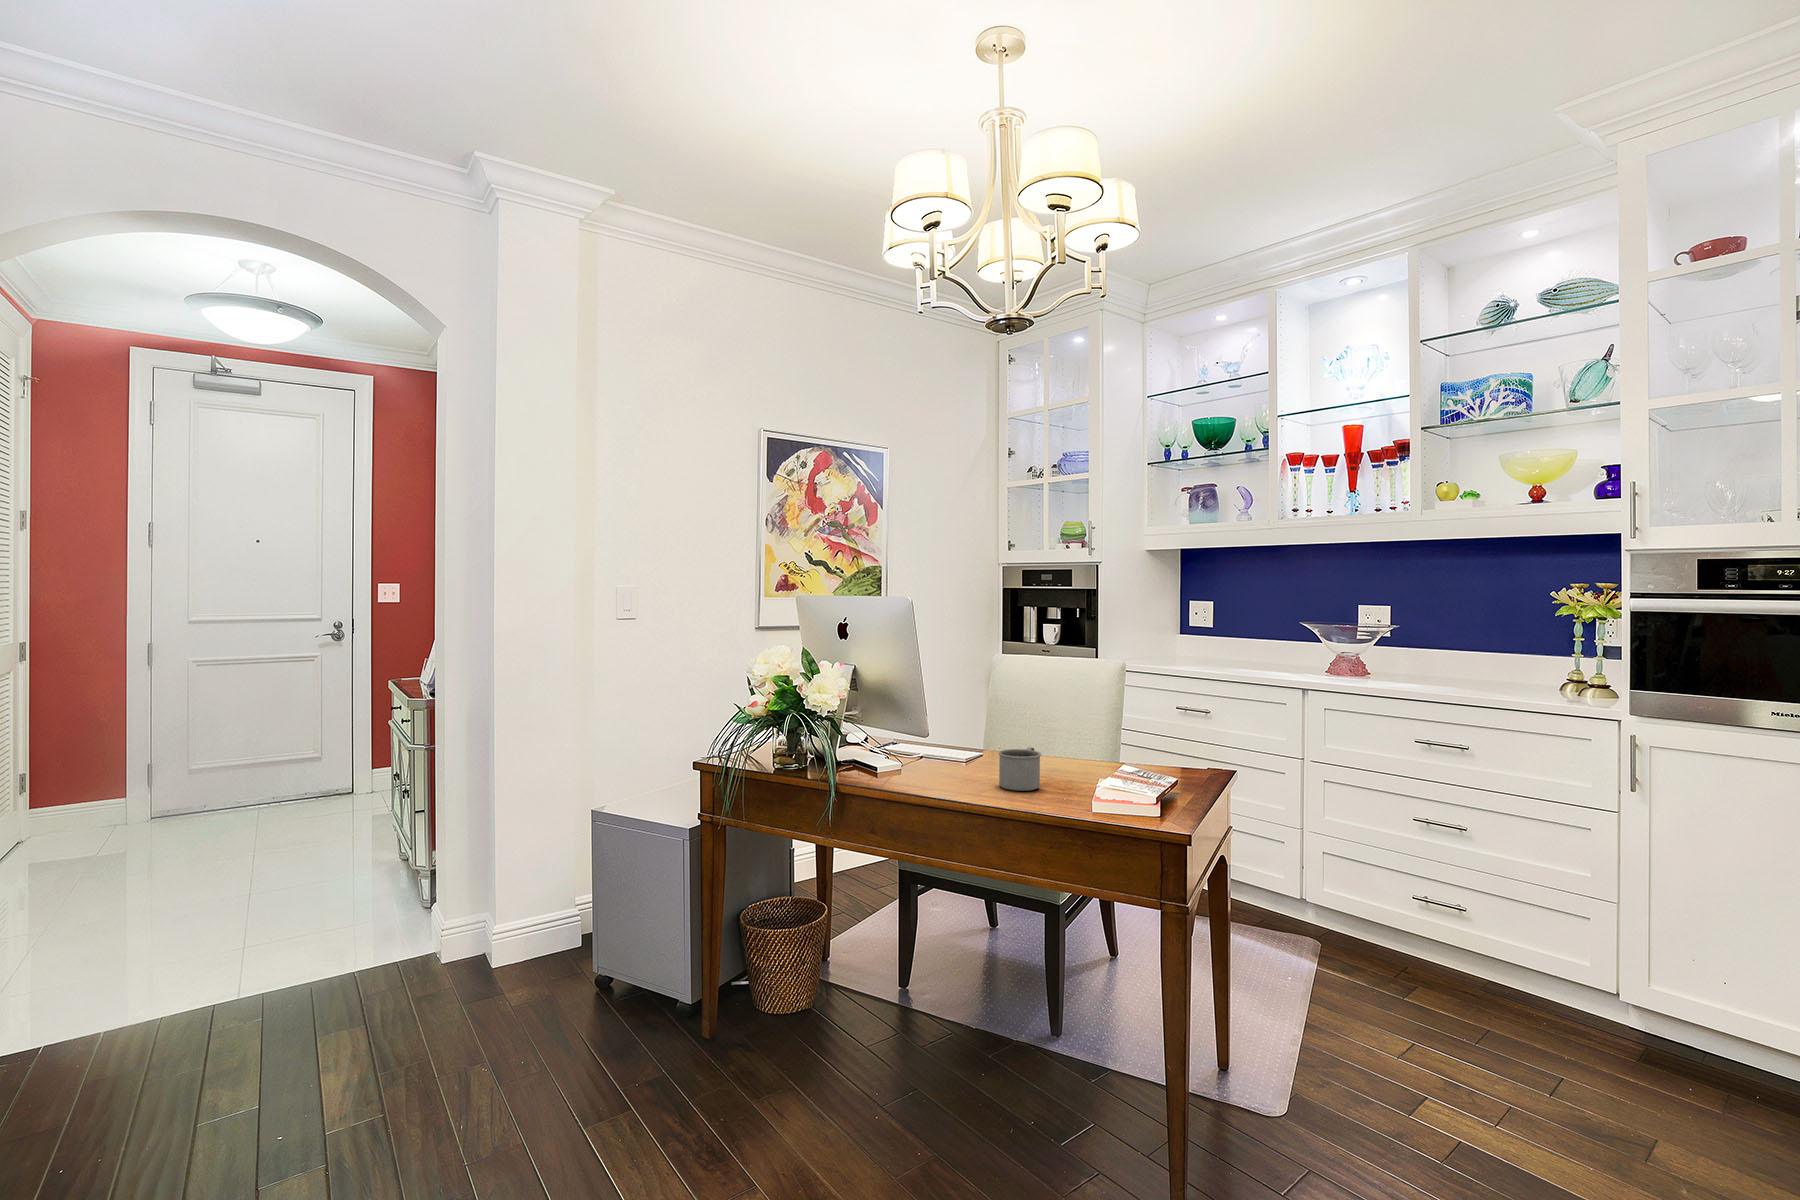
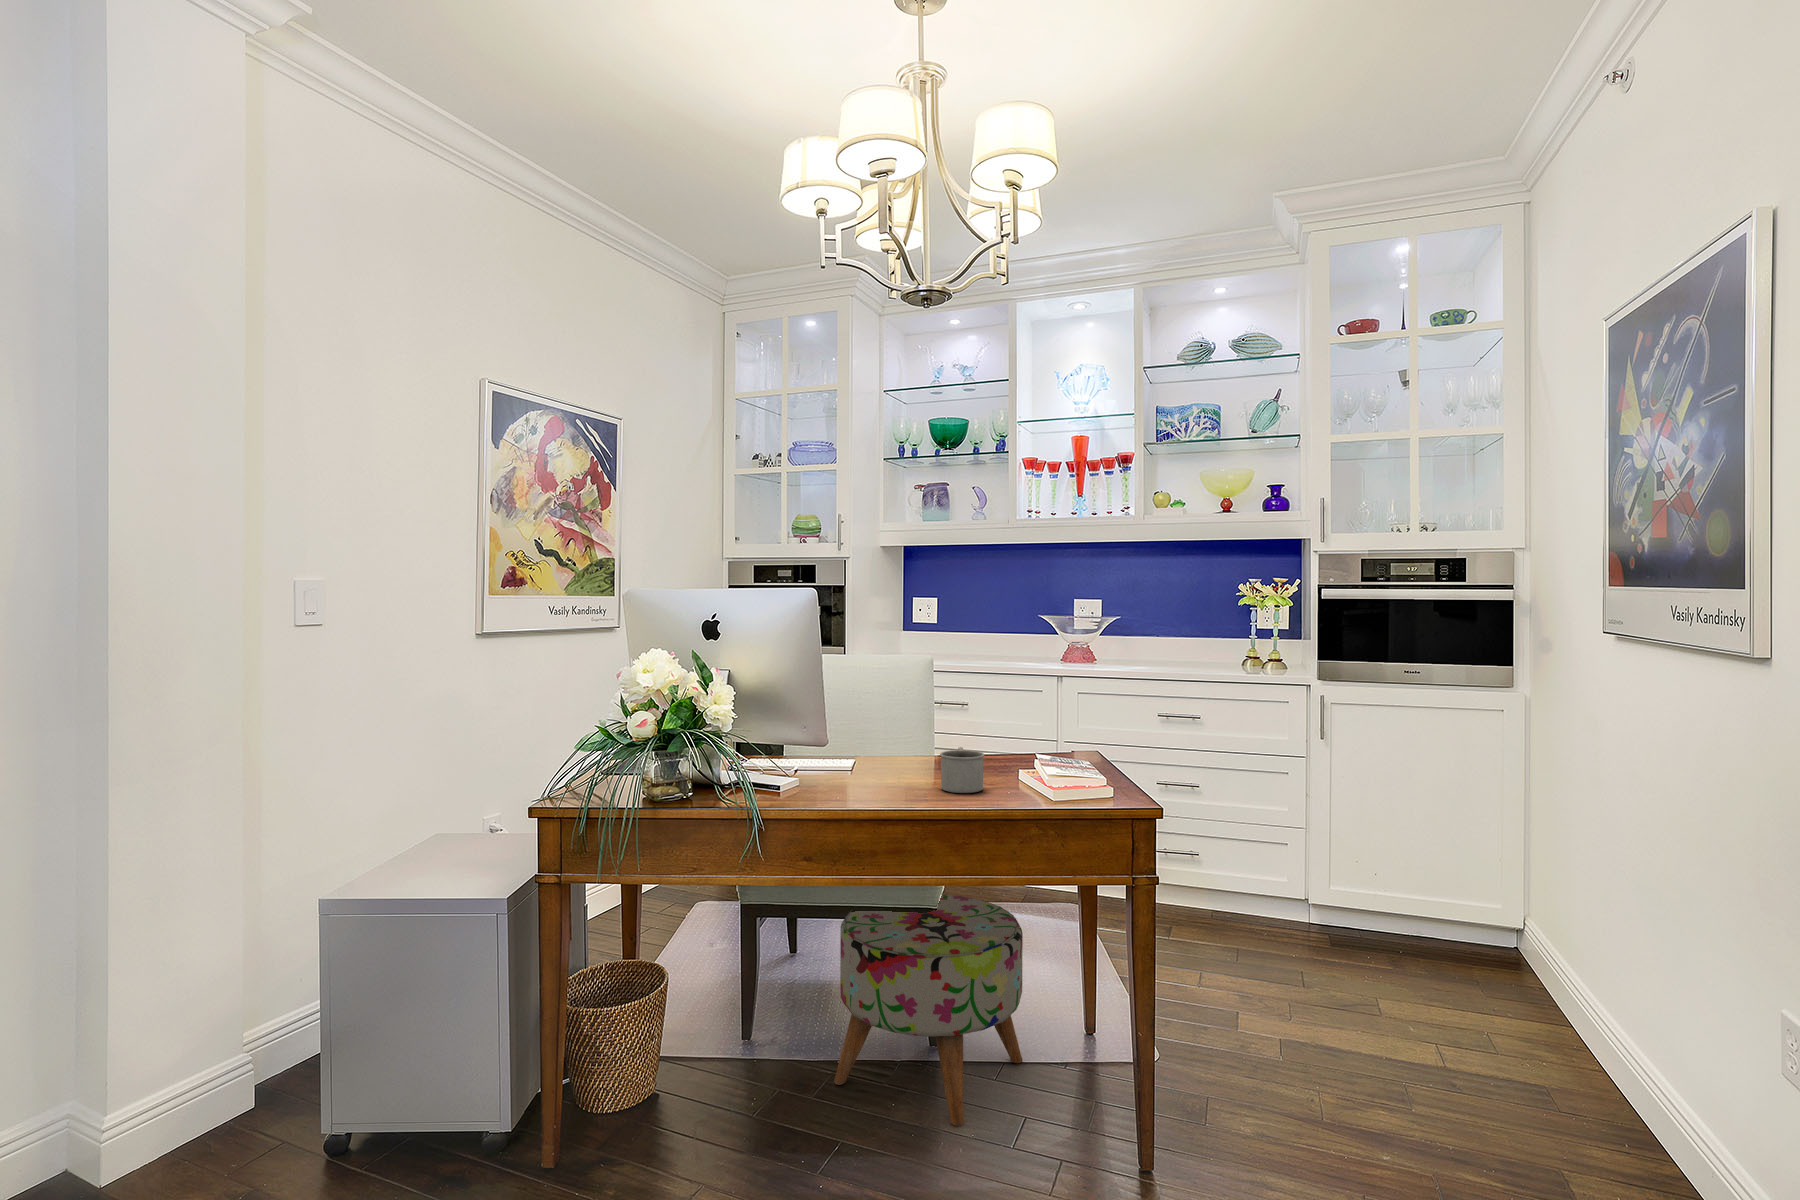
ottoman: none [929,883,1114,1105] -> present [834,894,1023,1126]

